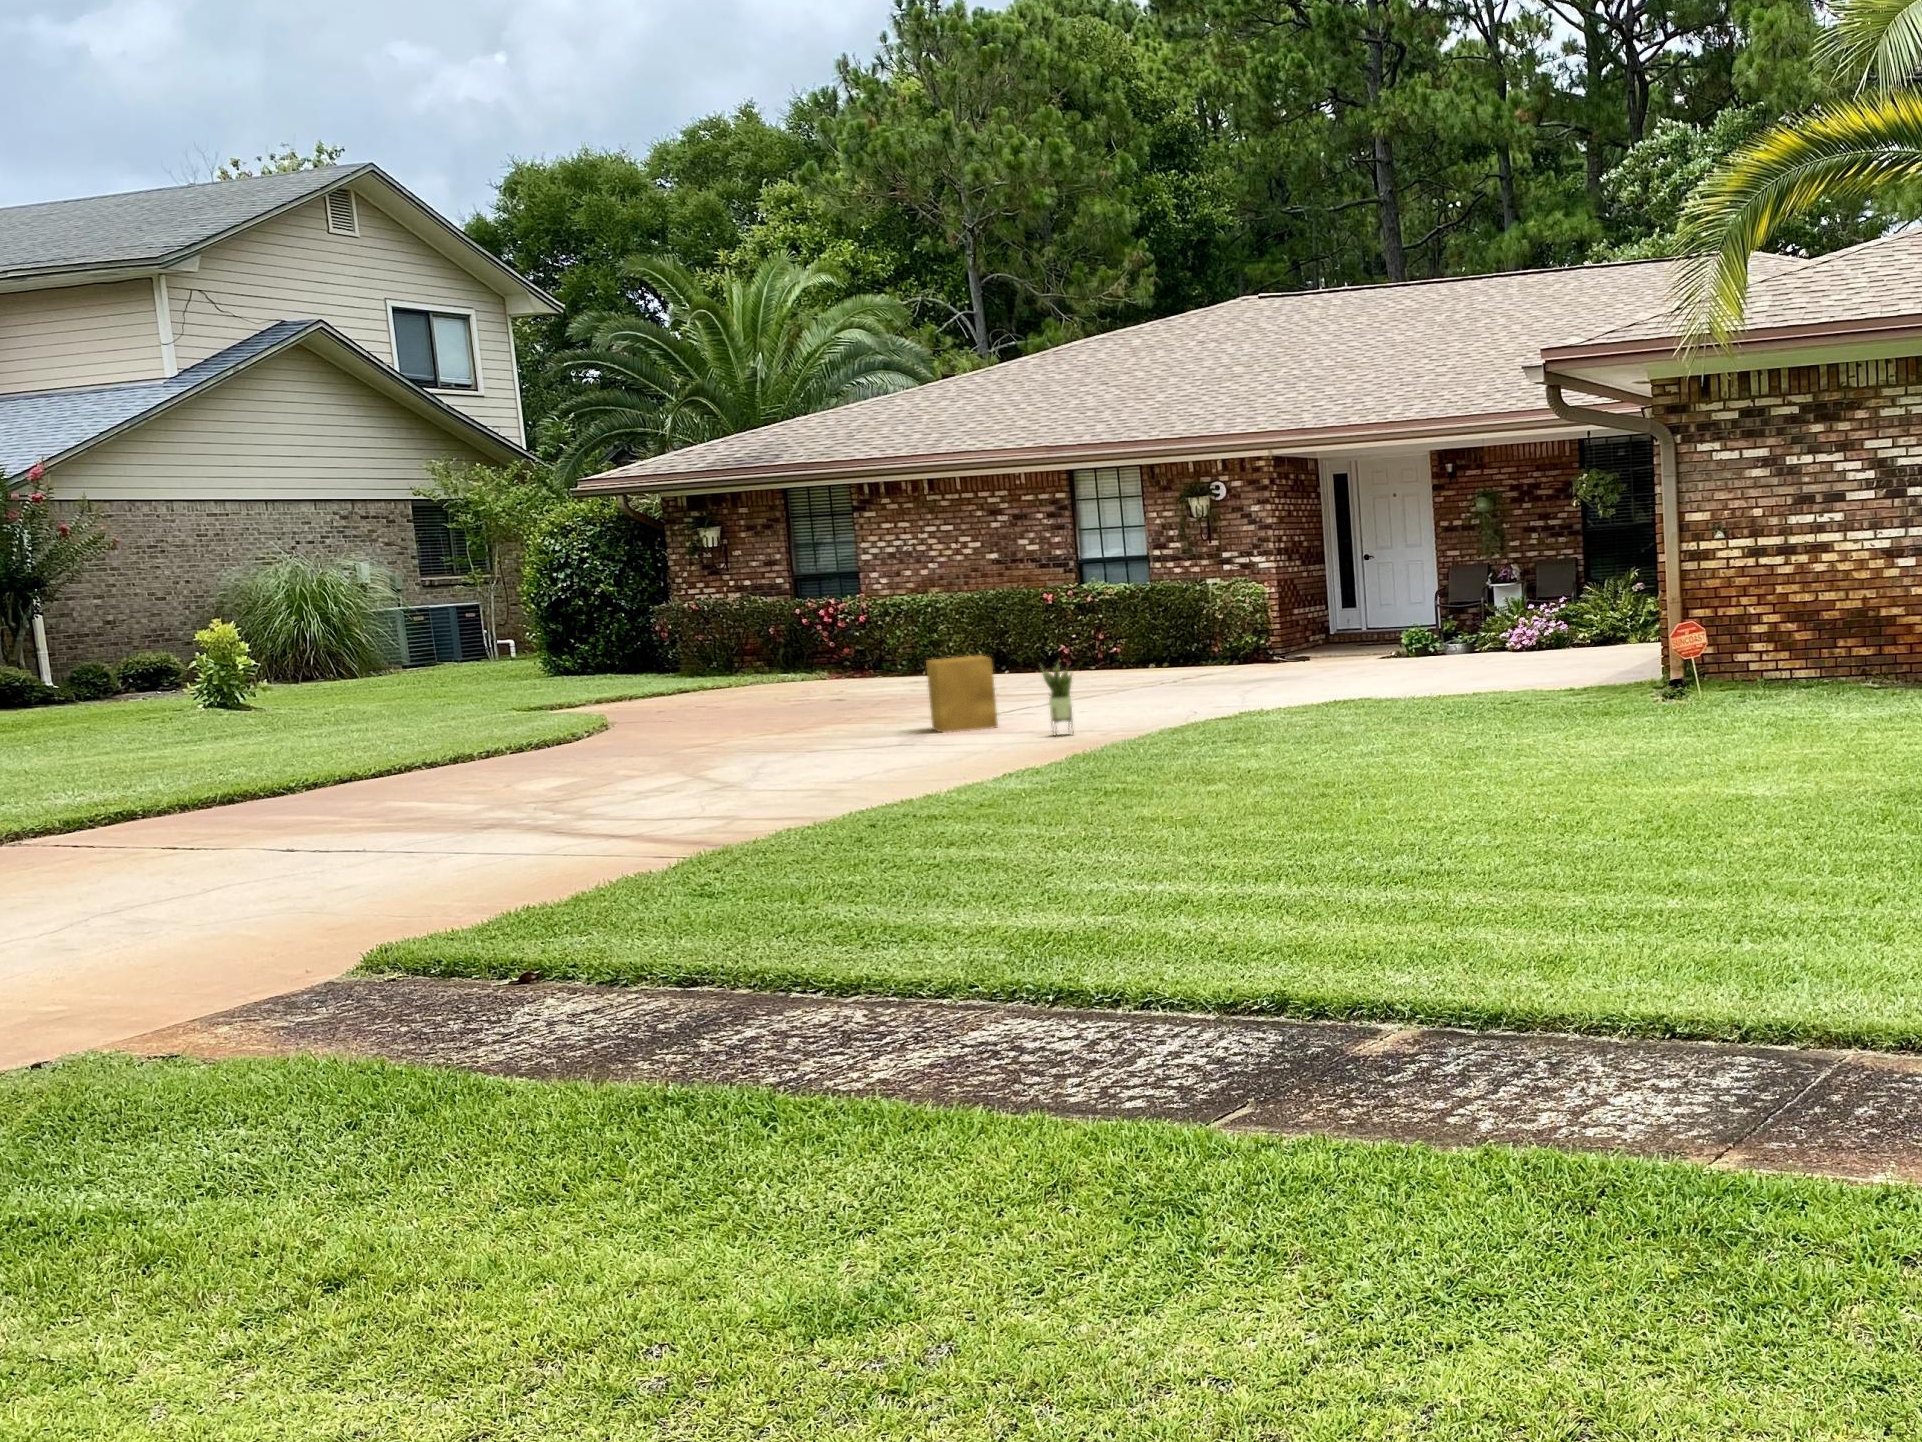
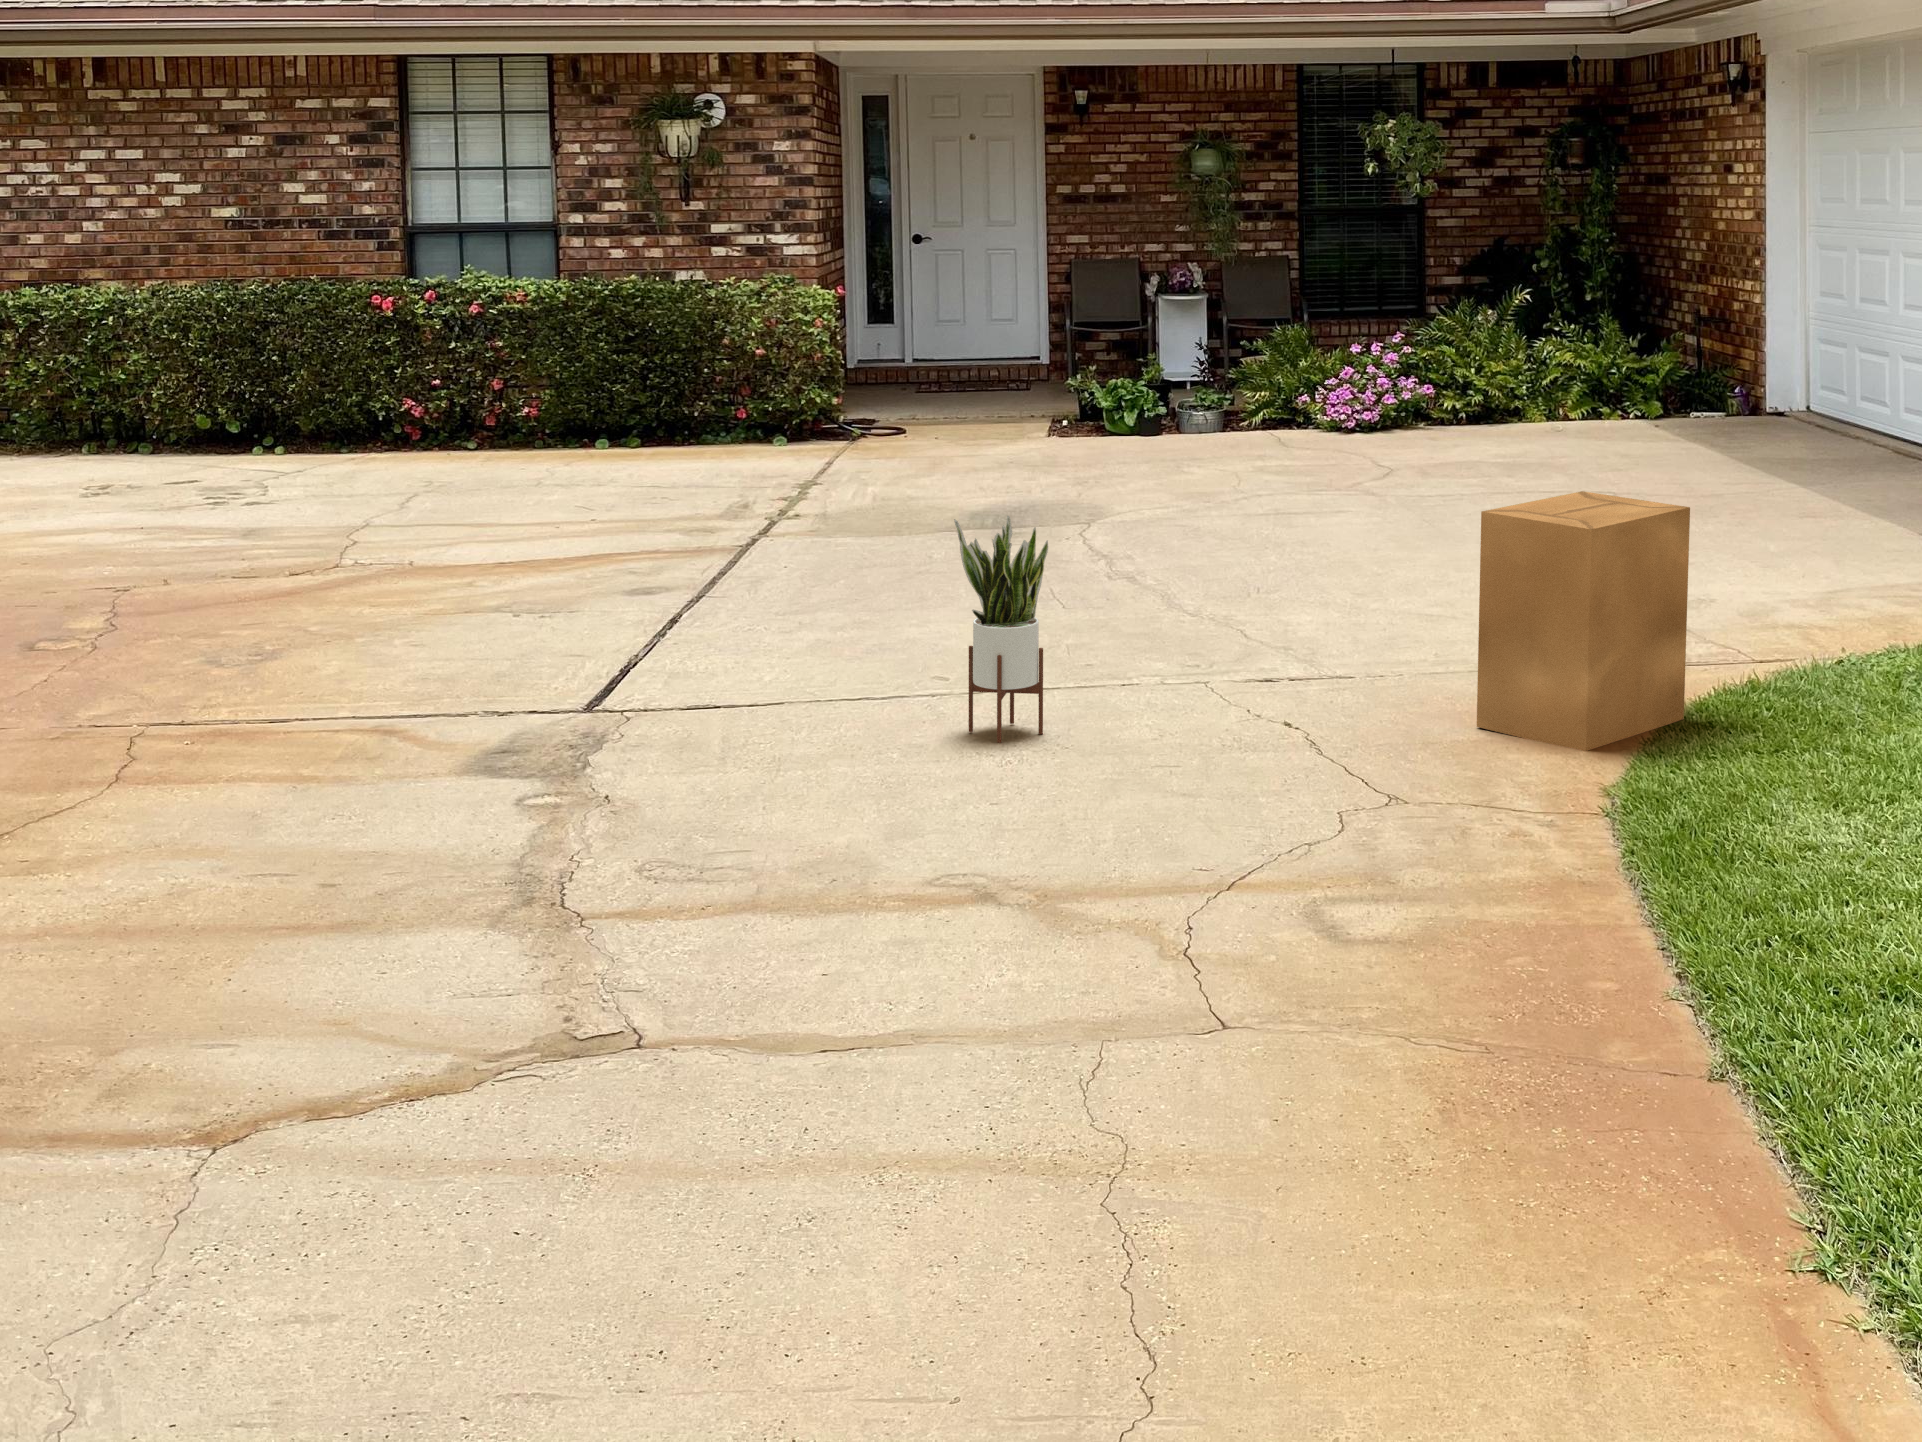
cardboard box: present [926,655,998,733] -> present [1477,491,1690,751]

